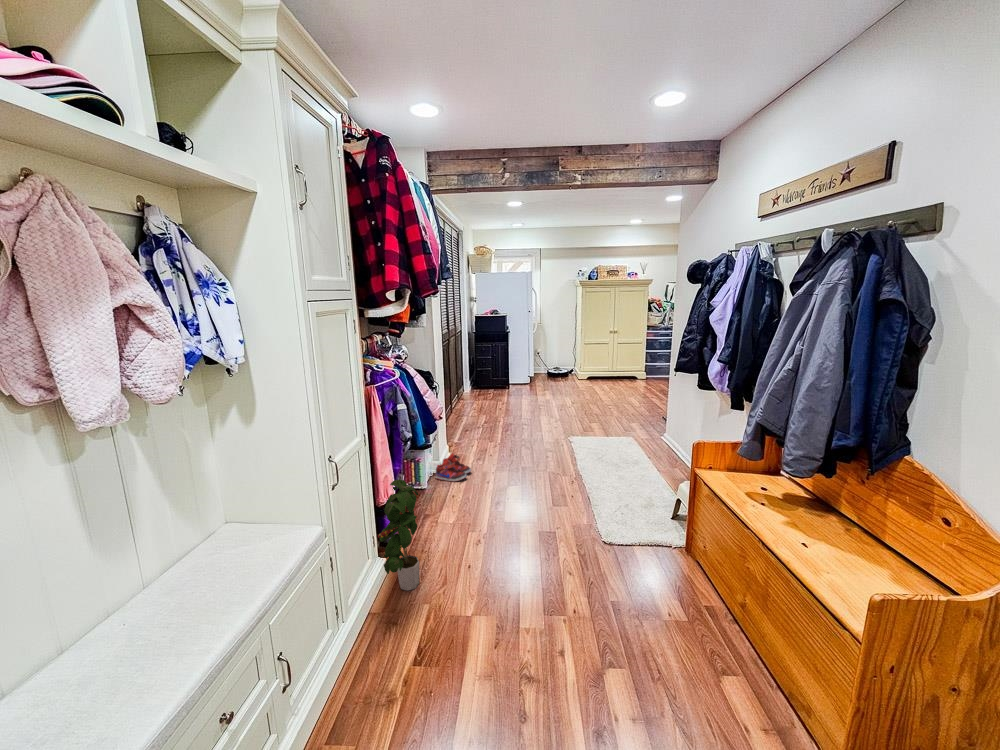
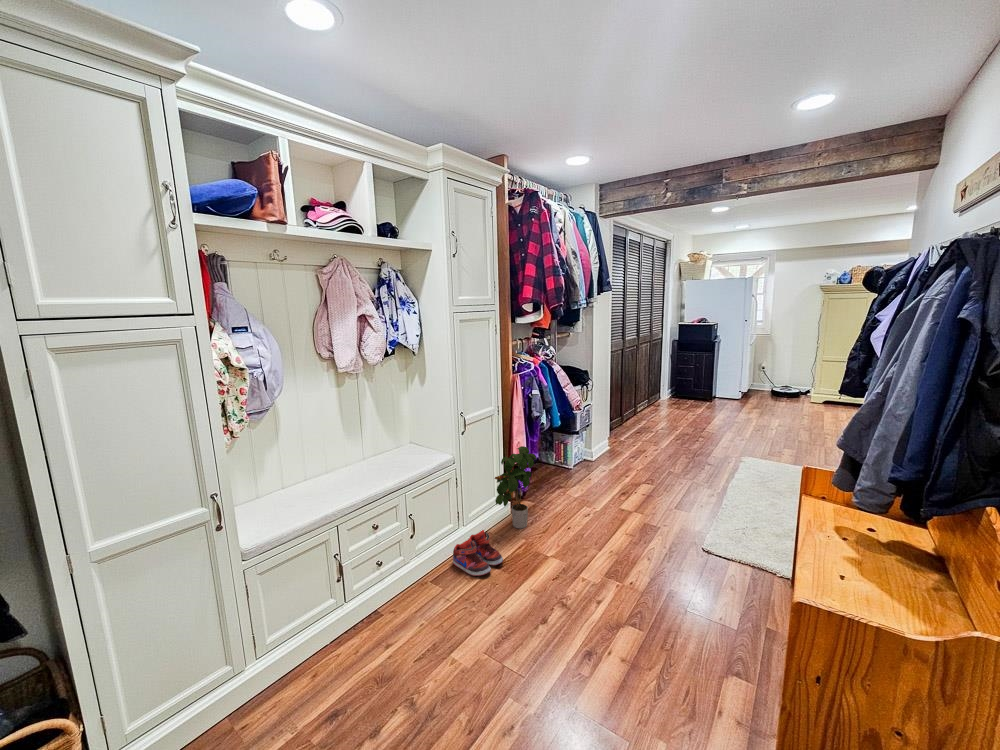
shoe: present [435,454,471,481] -> present [453,530,503,576]

